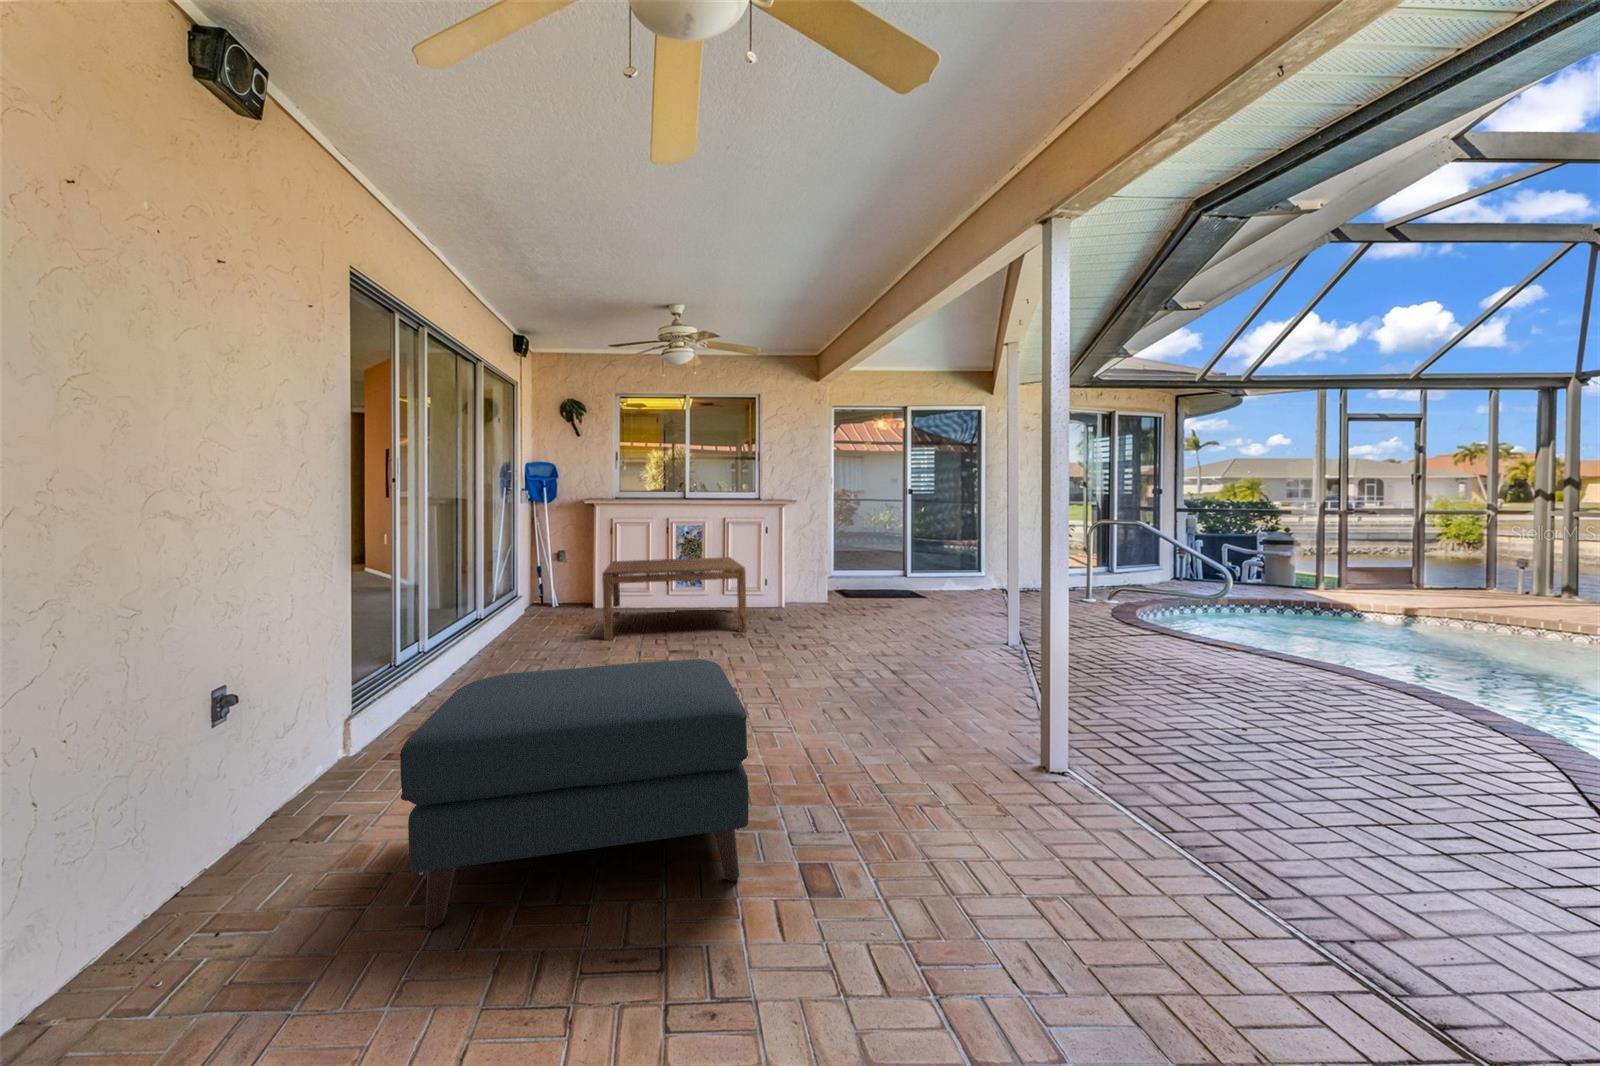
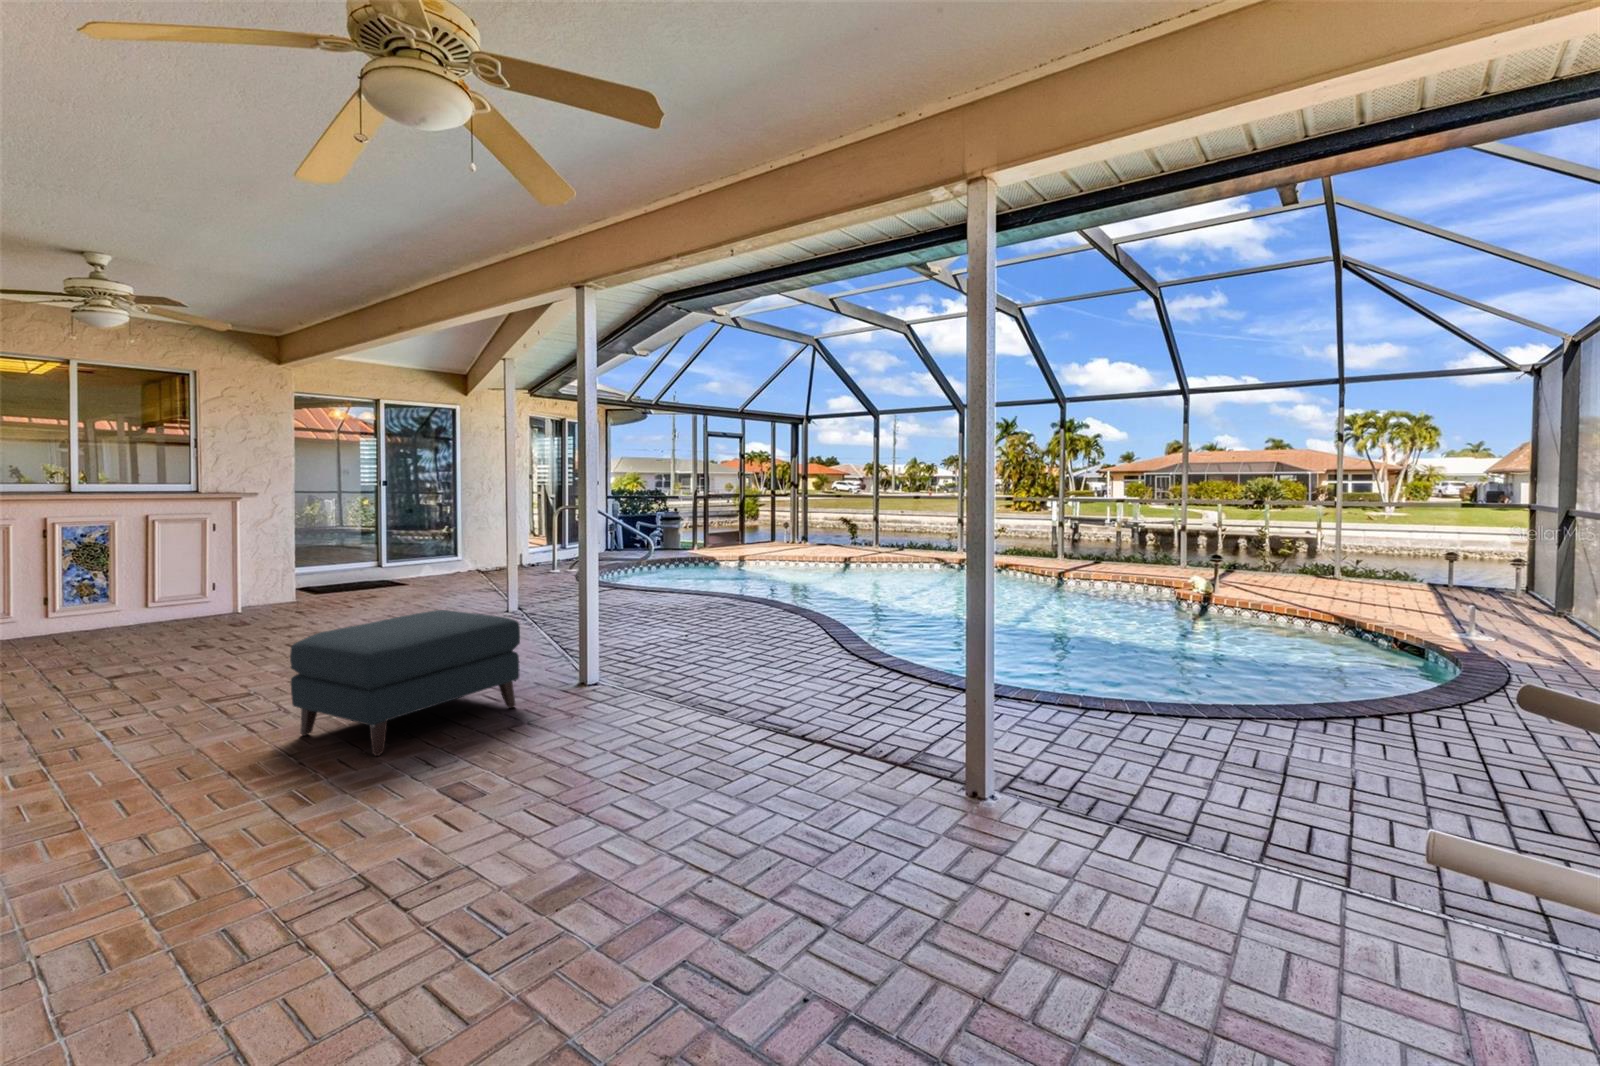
coffee table: present [602,557,747,640] -> none [30,557,274,657]

